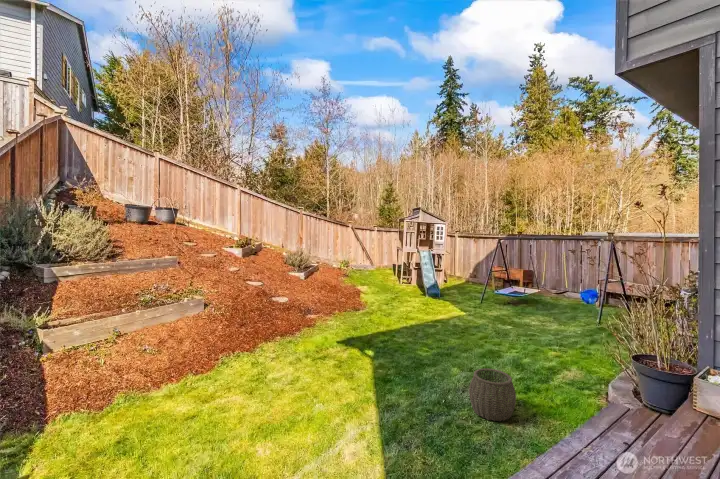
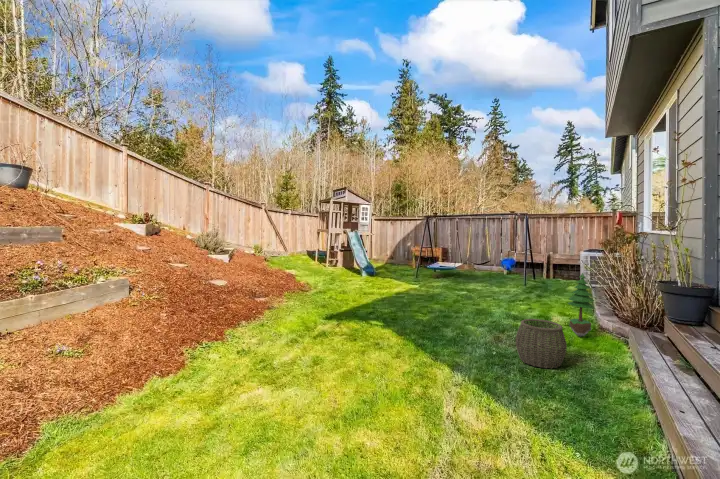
potted tree: none [556,325,585,394] -> present [568,273,595,337]

